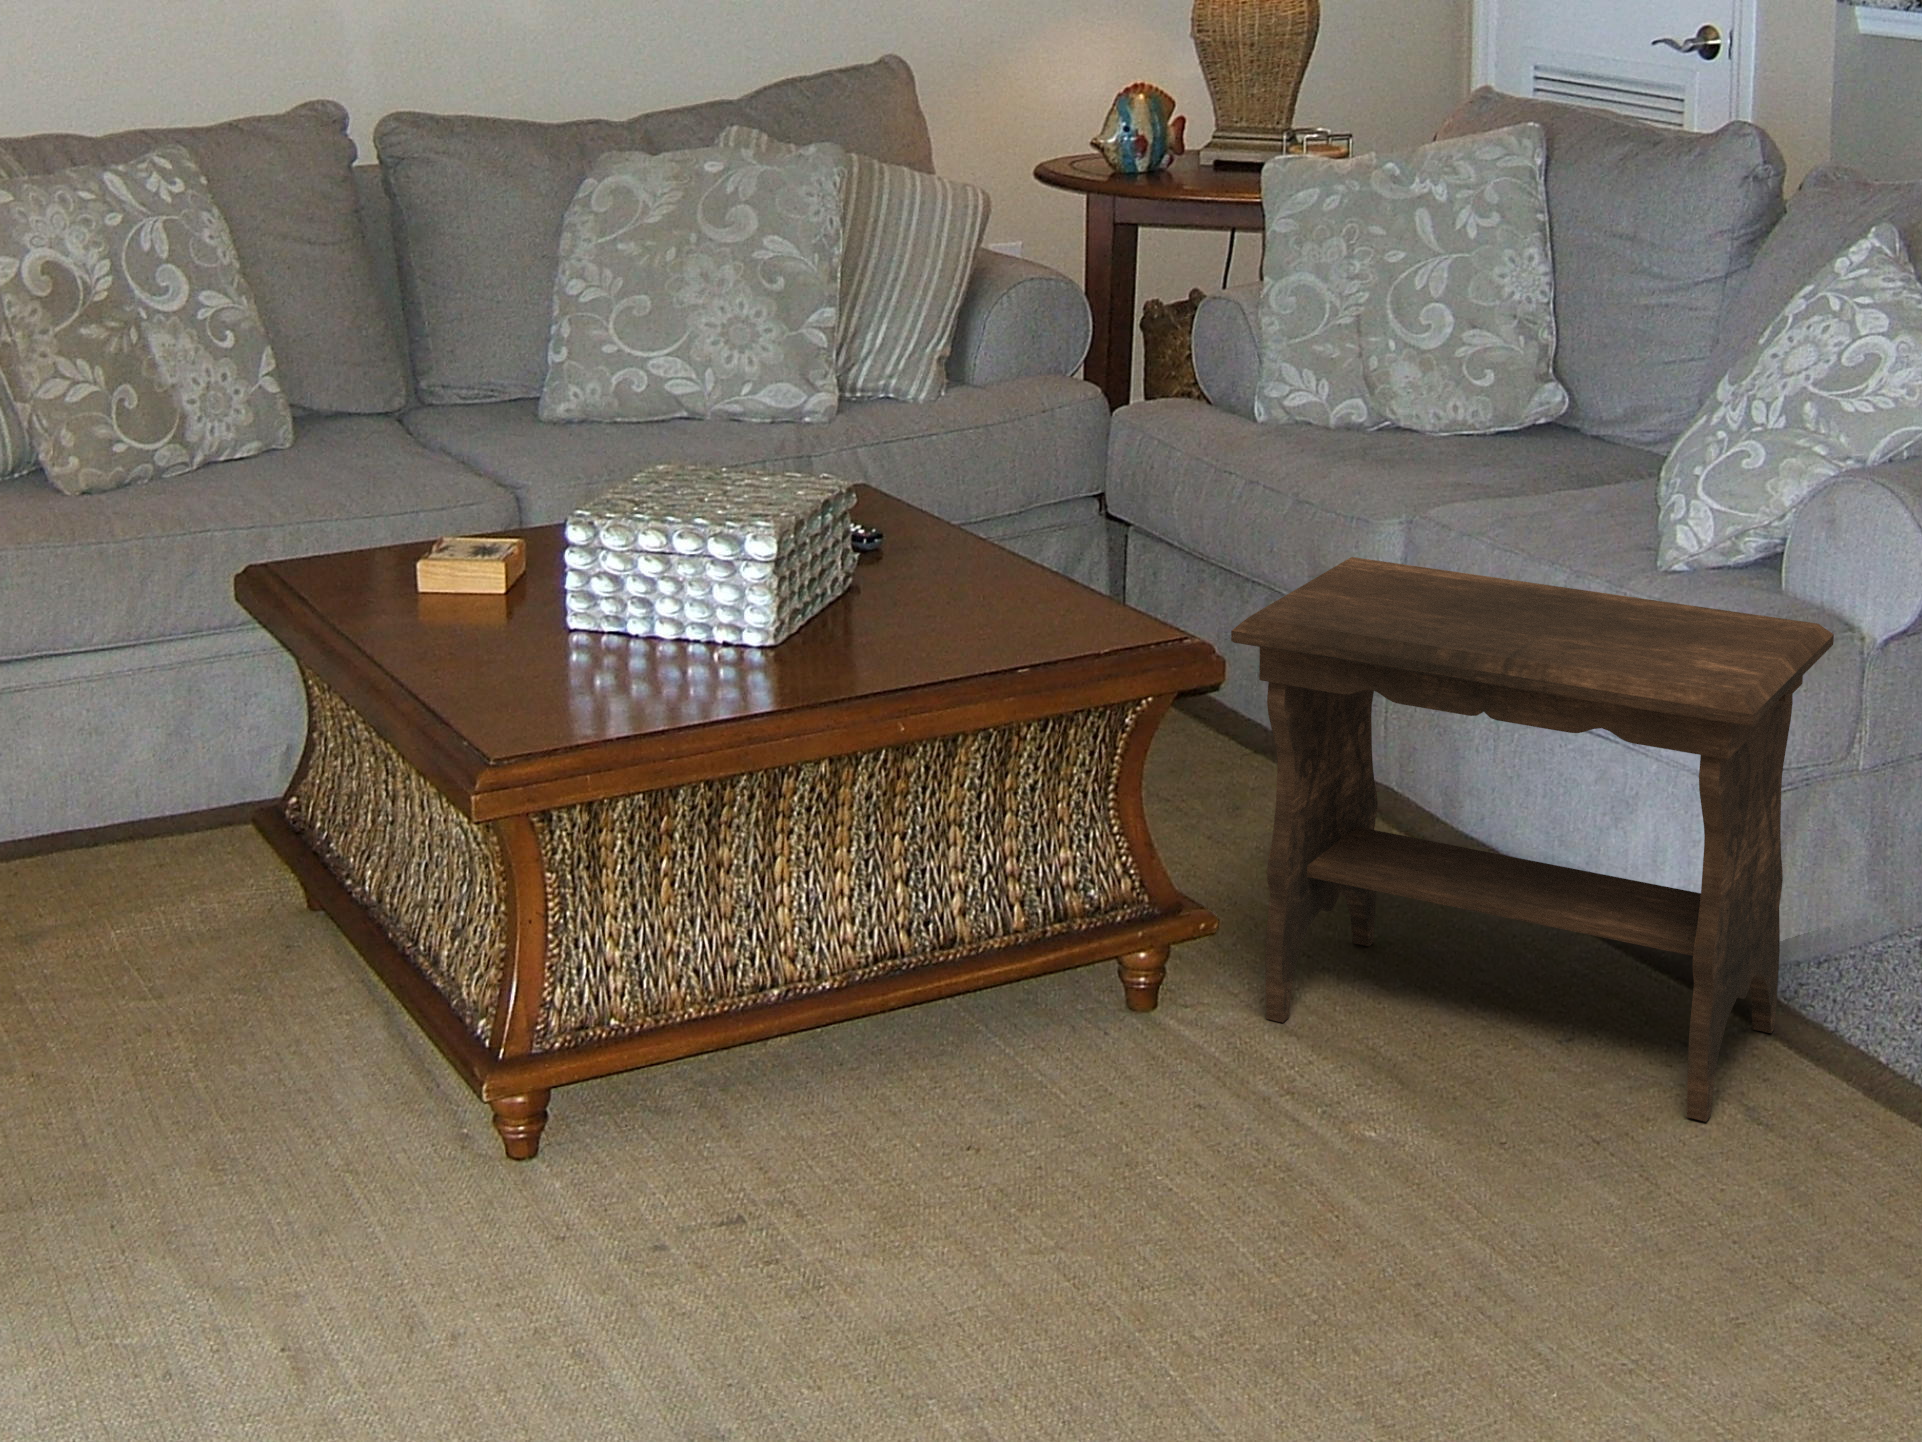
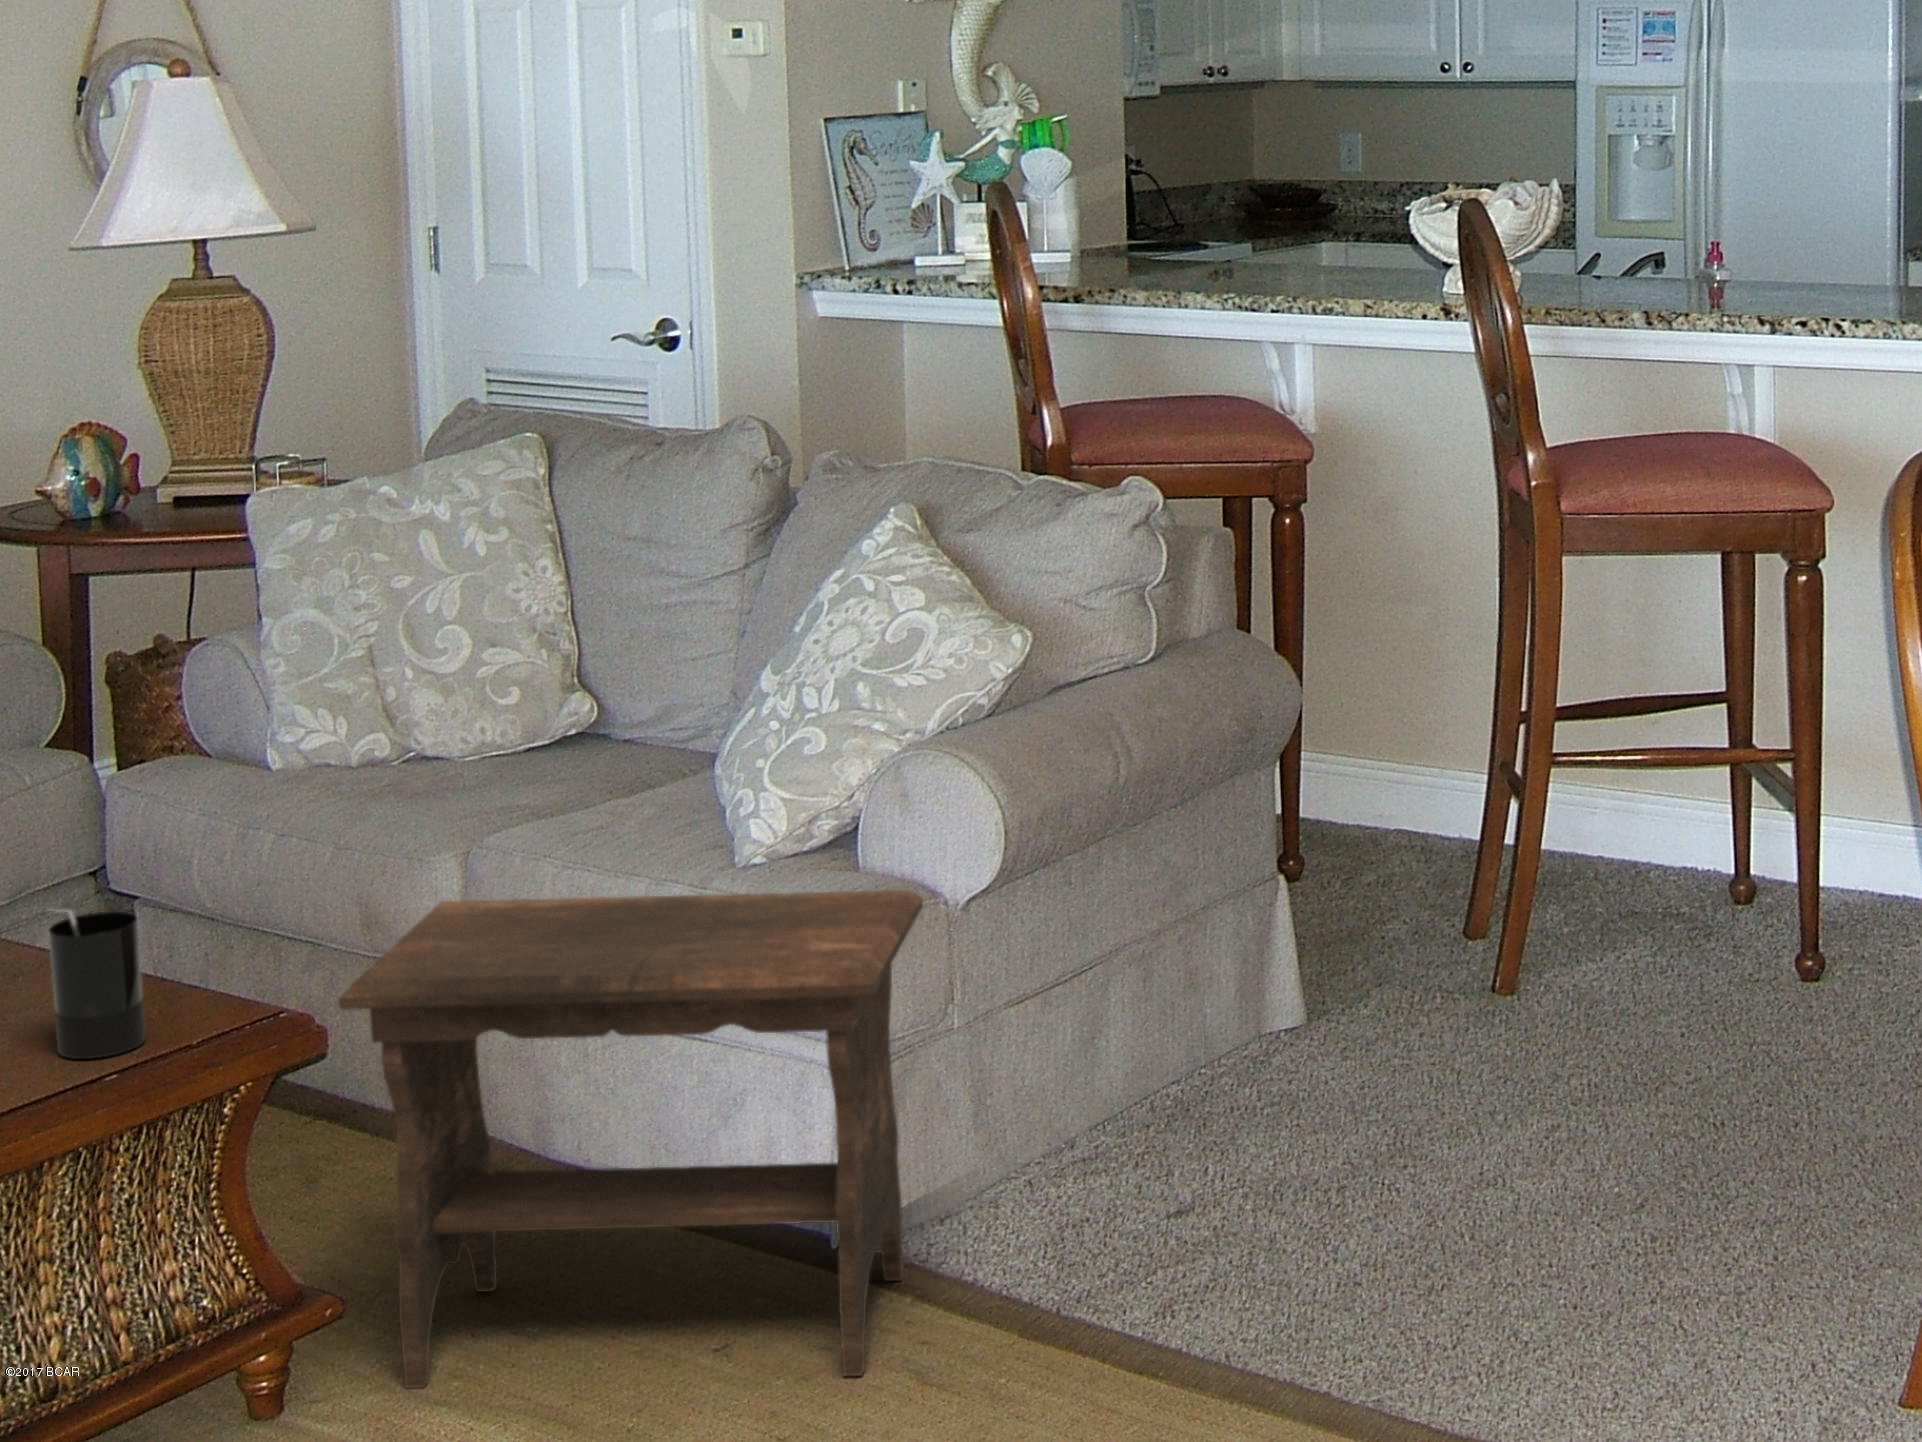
candle: none [983,501,1060,647] -> present [48,910,146,1059]

